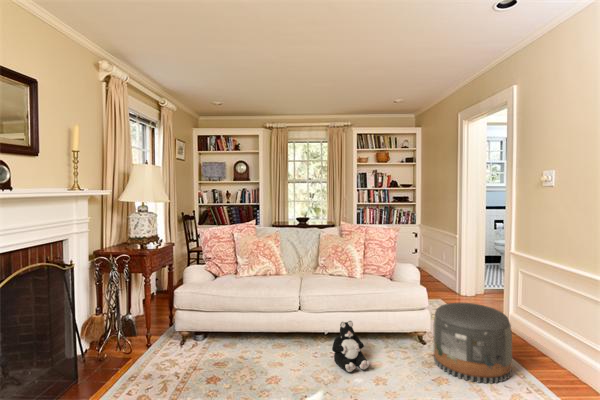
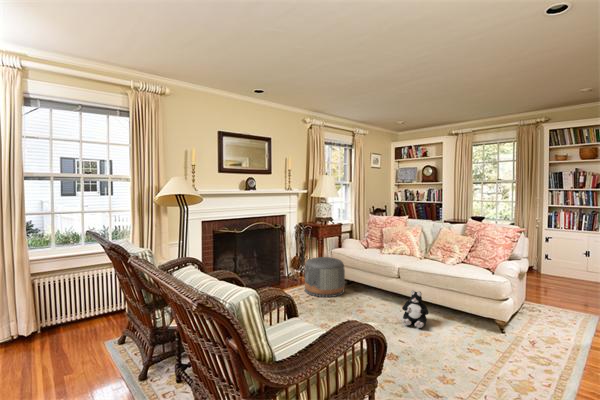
pouf: present [433,303,512,383] -> present [305,257,345,297]

